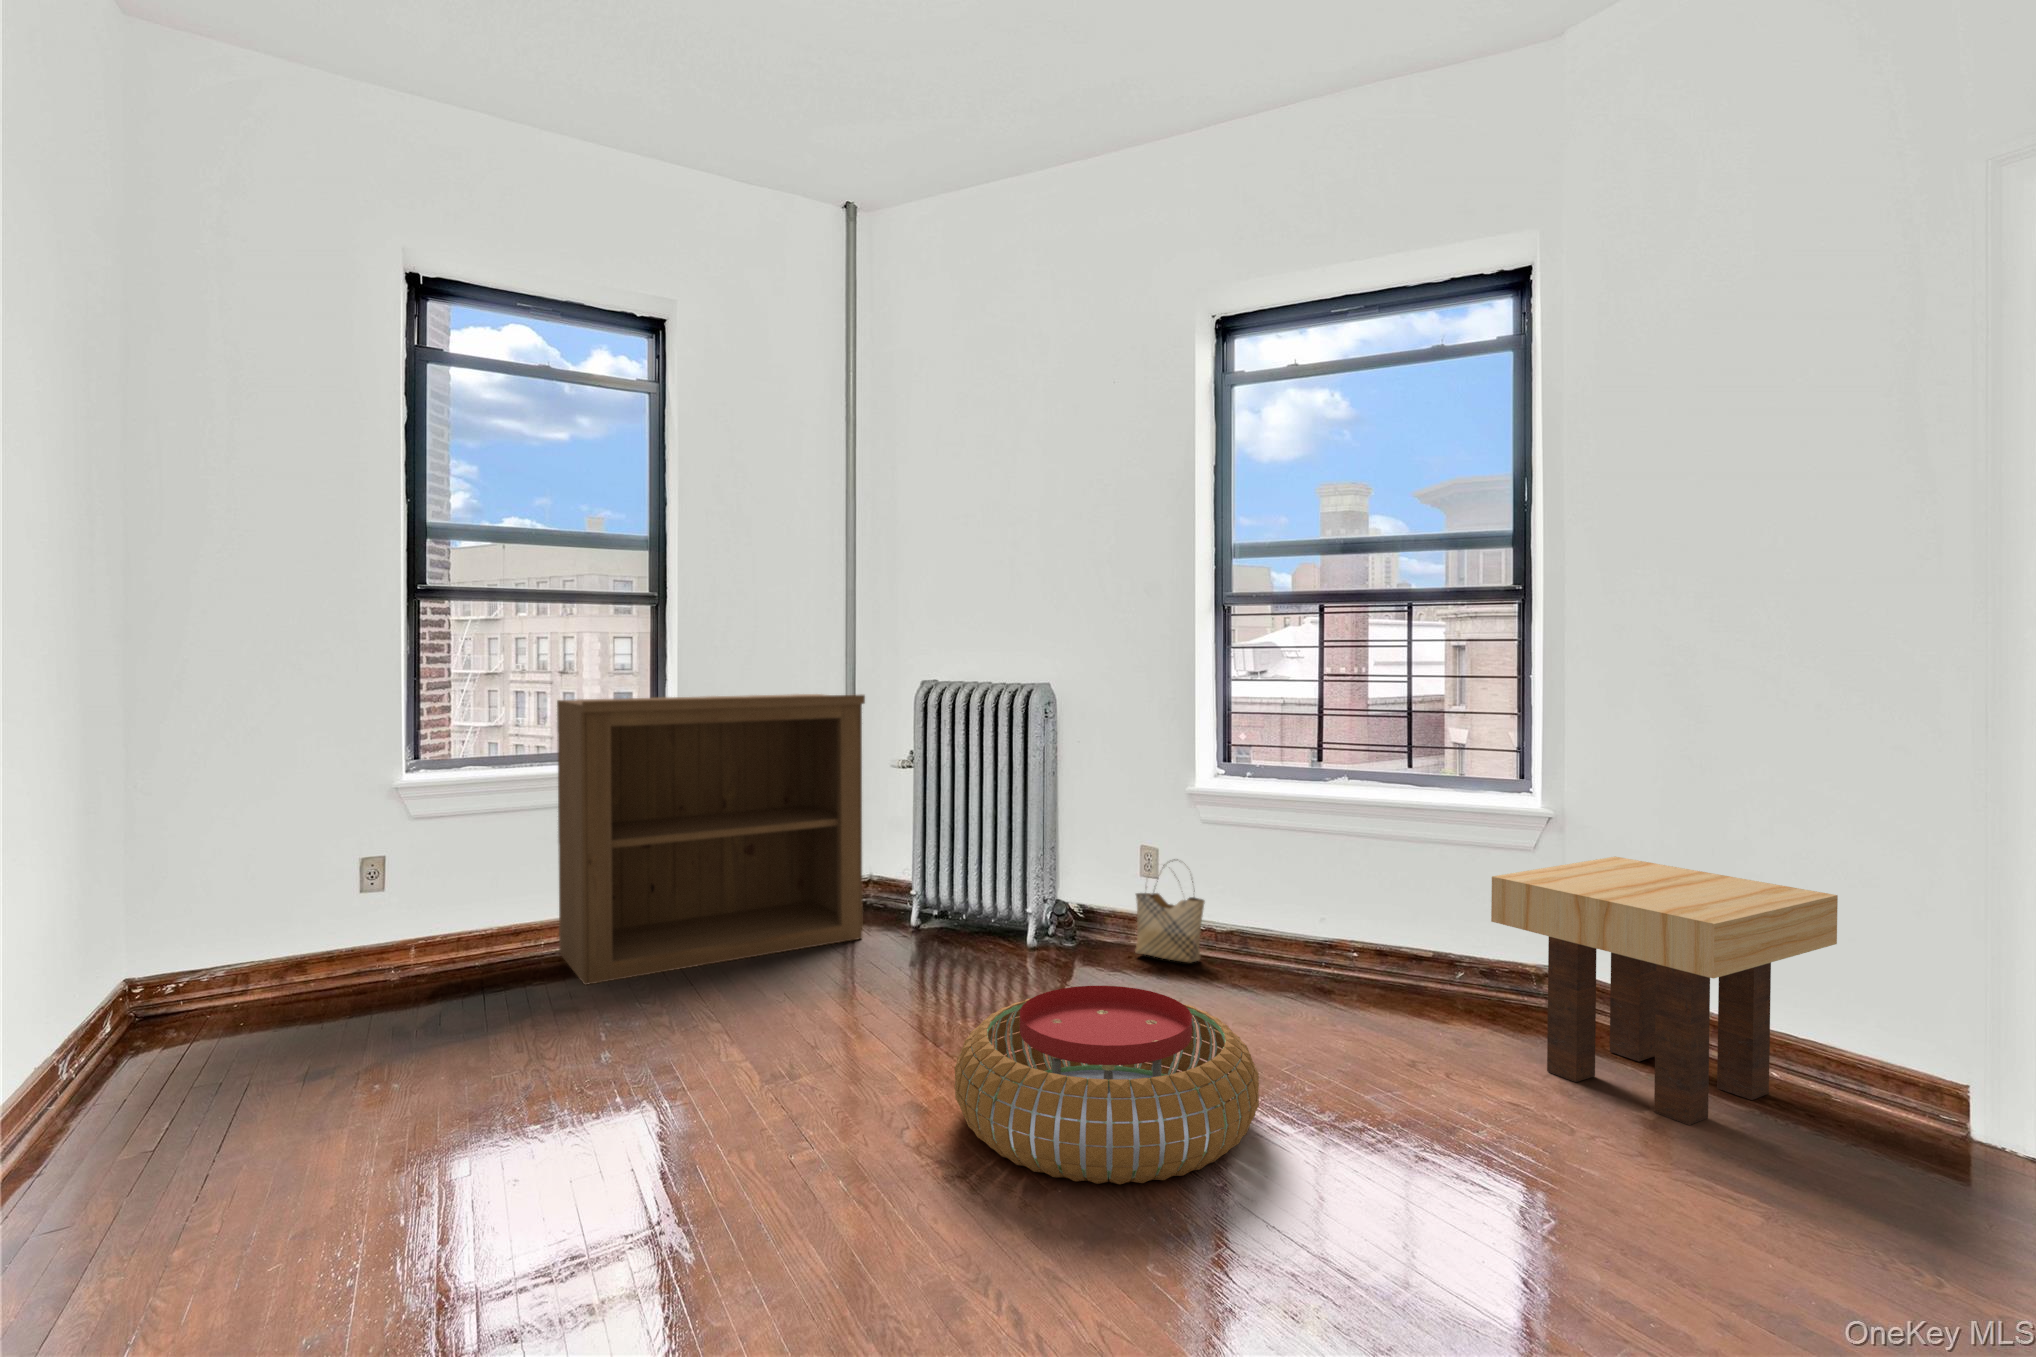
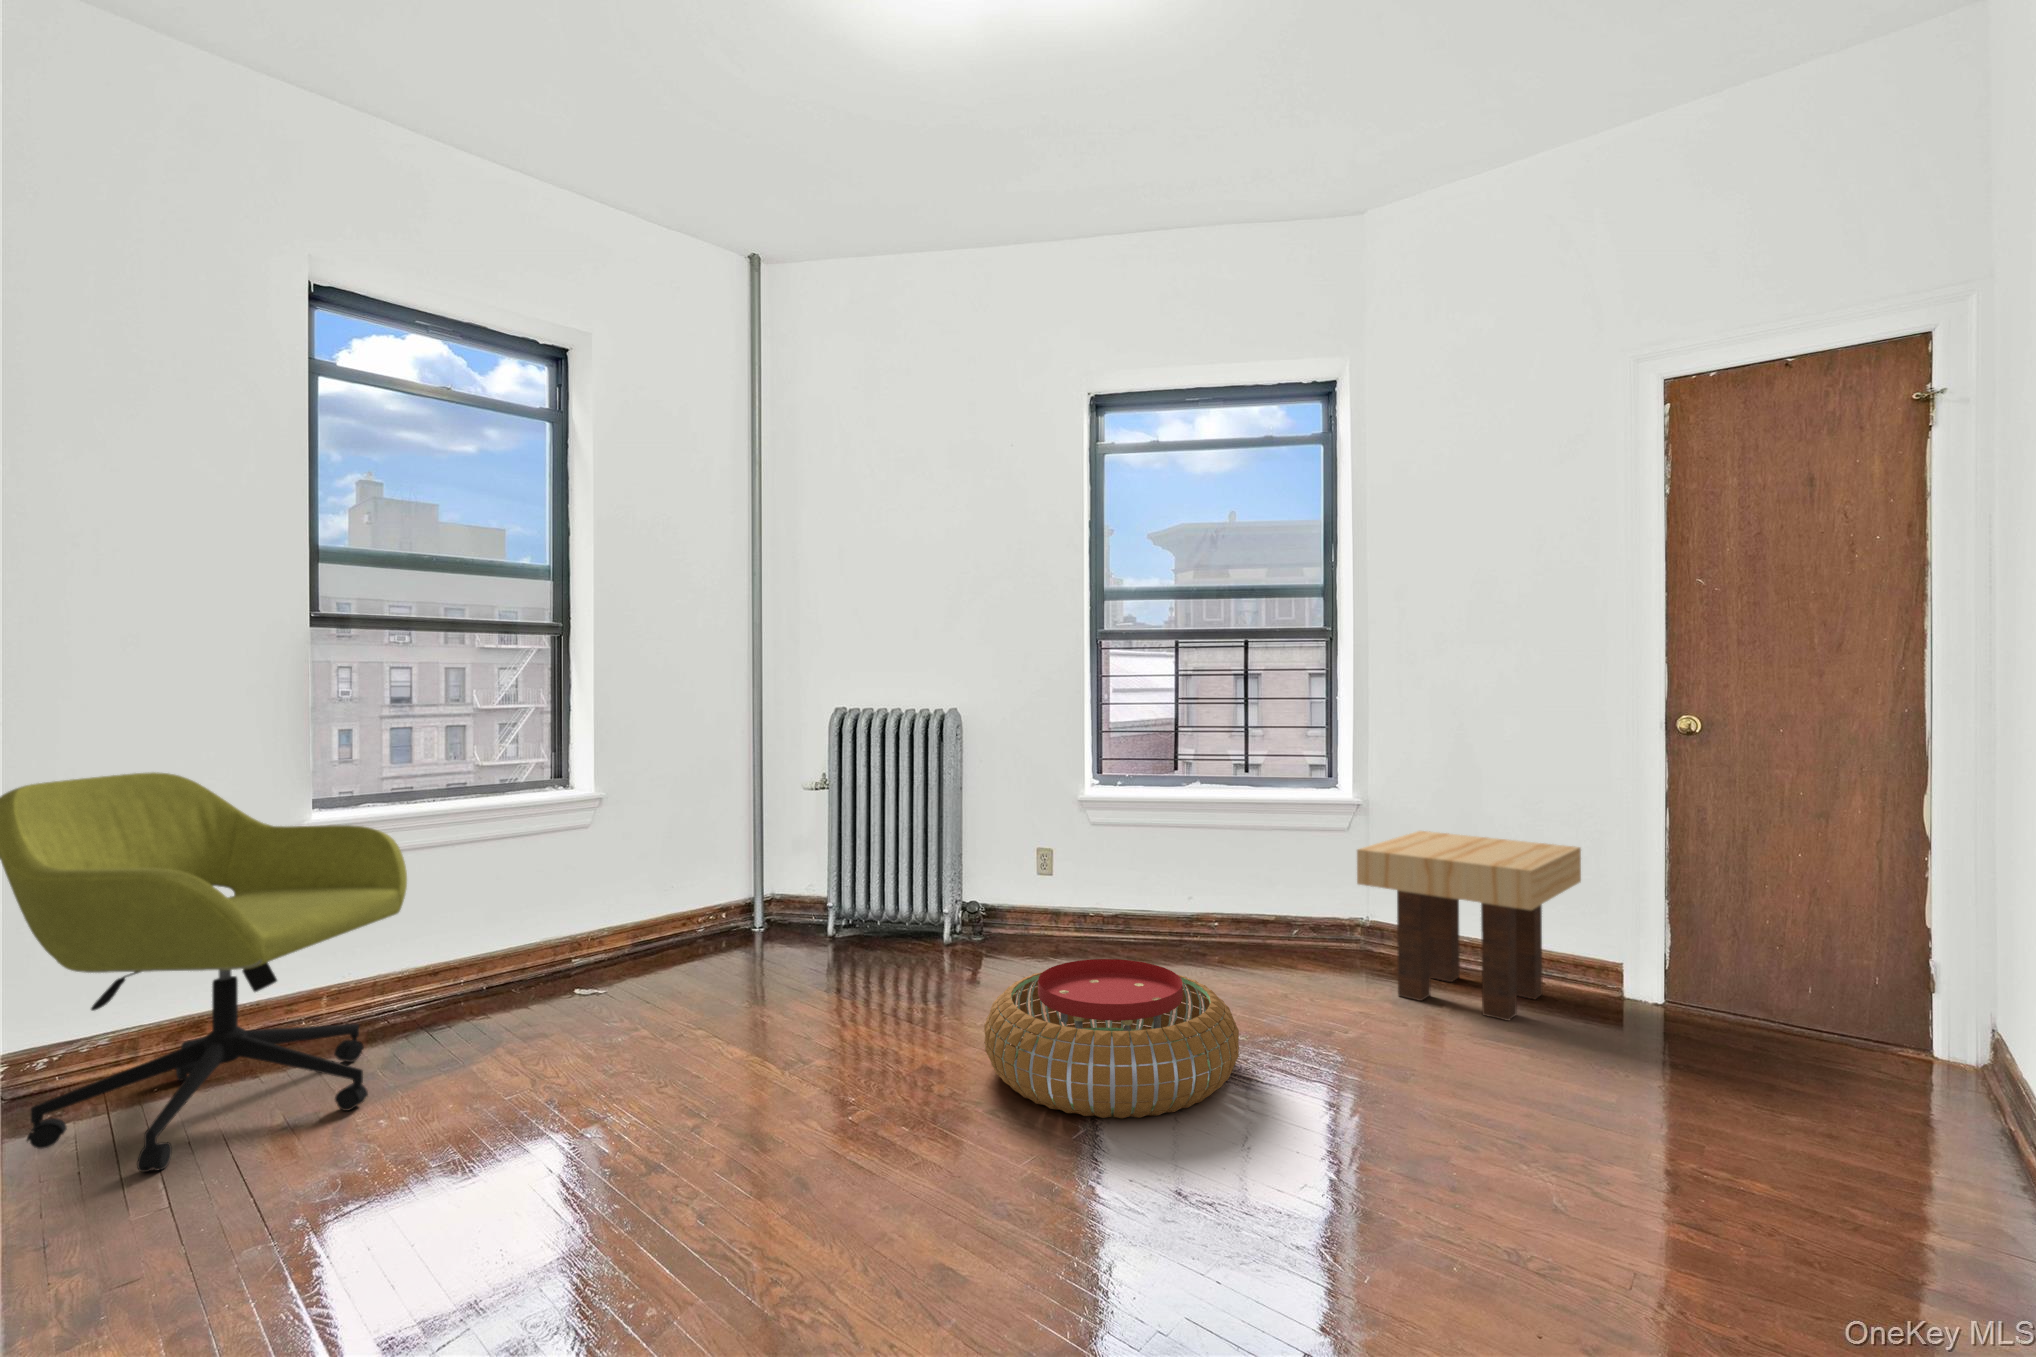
bookshelf: present [557,694,865,985] -> none [477,720,787,1016]
office chair: none [86,732,447,1095] -> present [0,772,407,1172]
woven basket: present [1135,859,1205,962] -> none [1036,856,1097,943]

